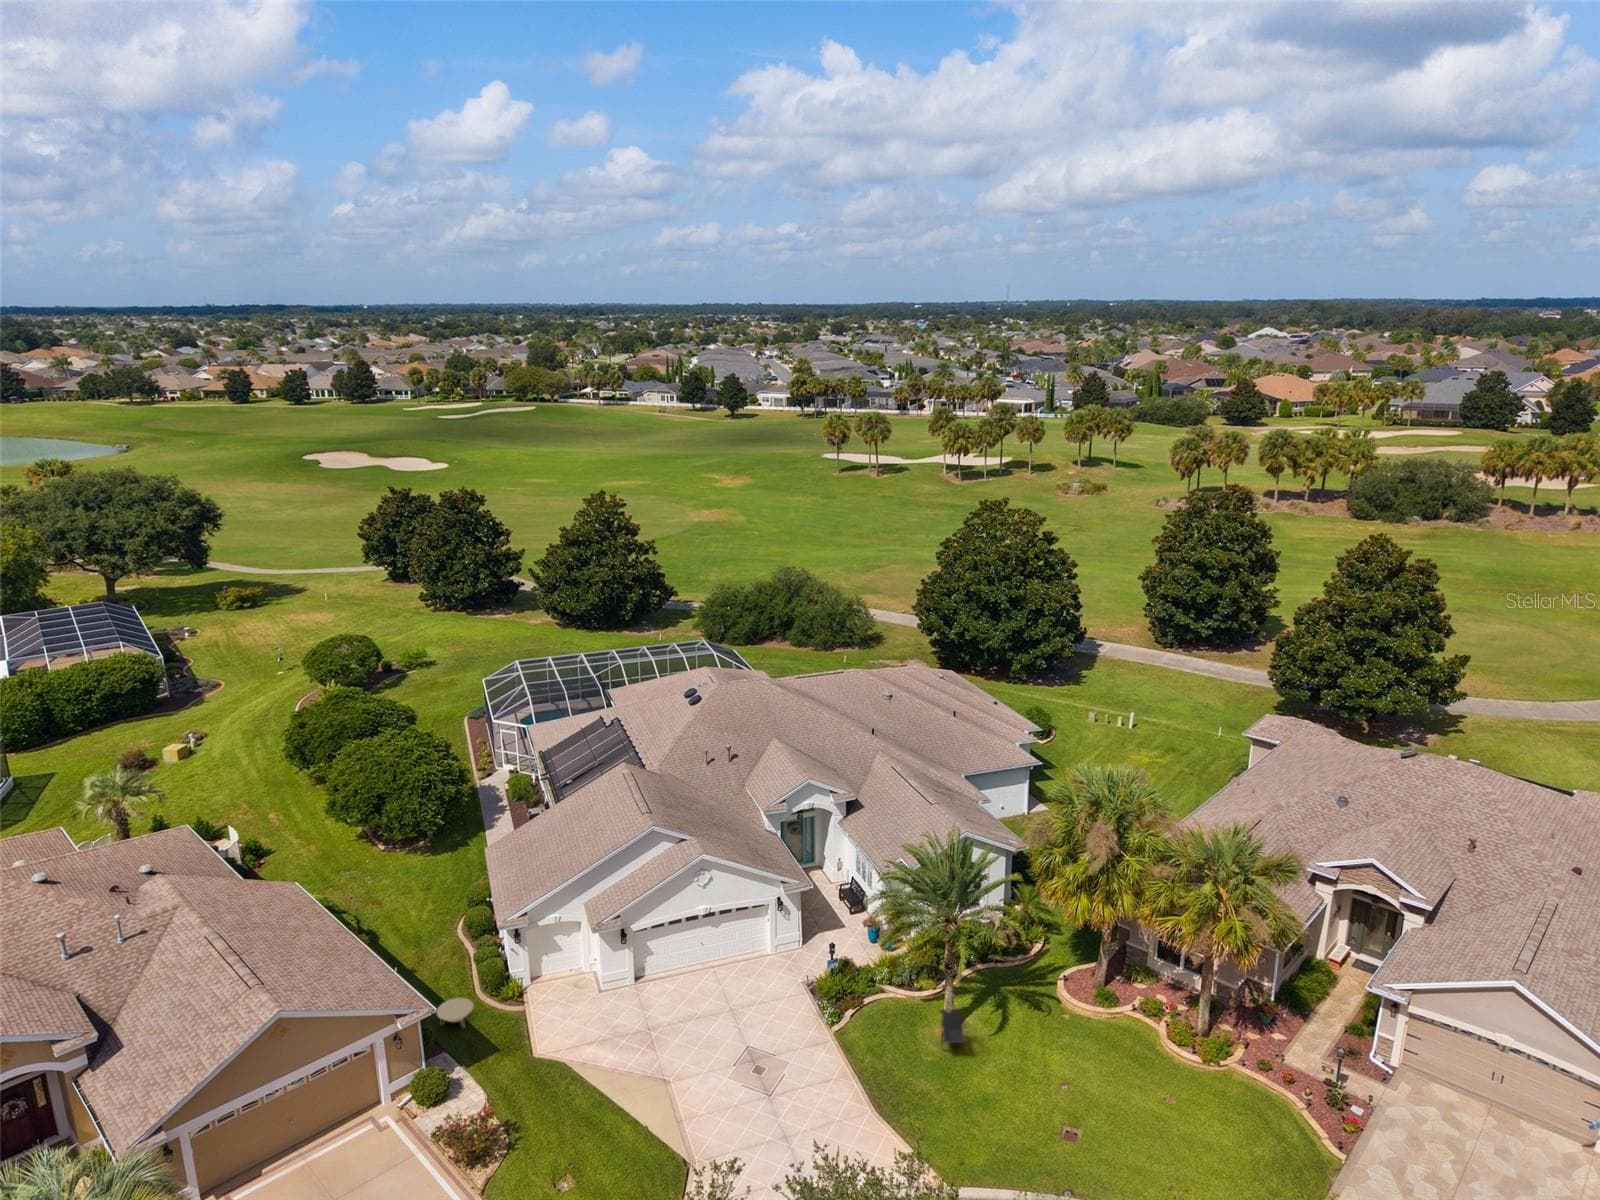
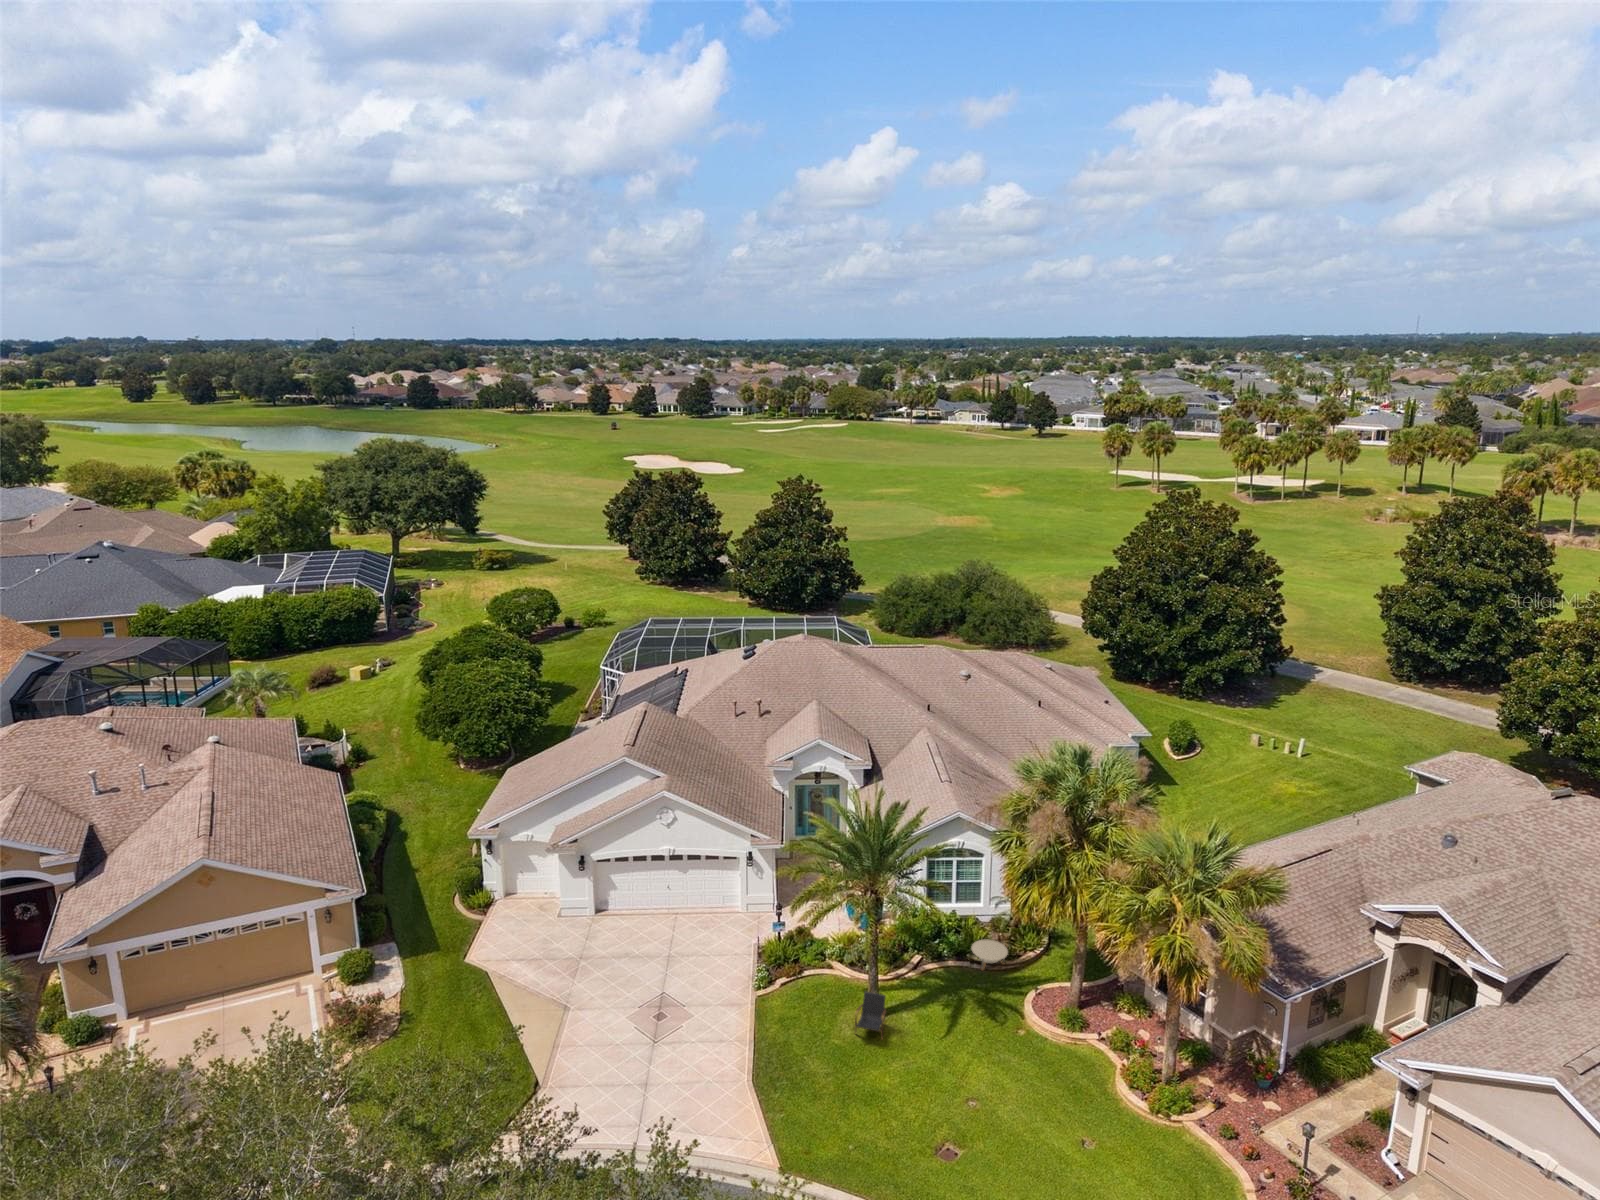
round table: present [437,998,473,1028] -> present [972,939,1008,971]

